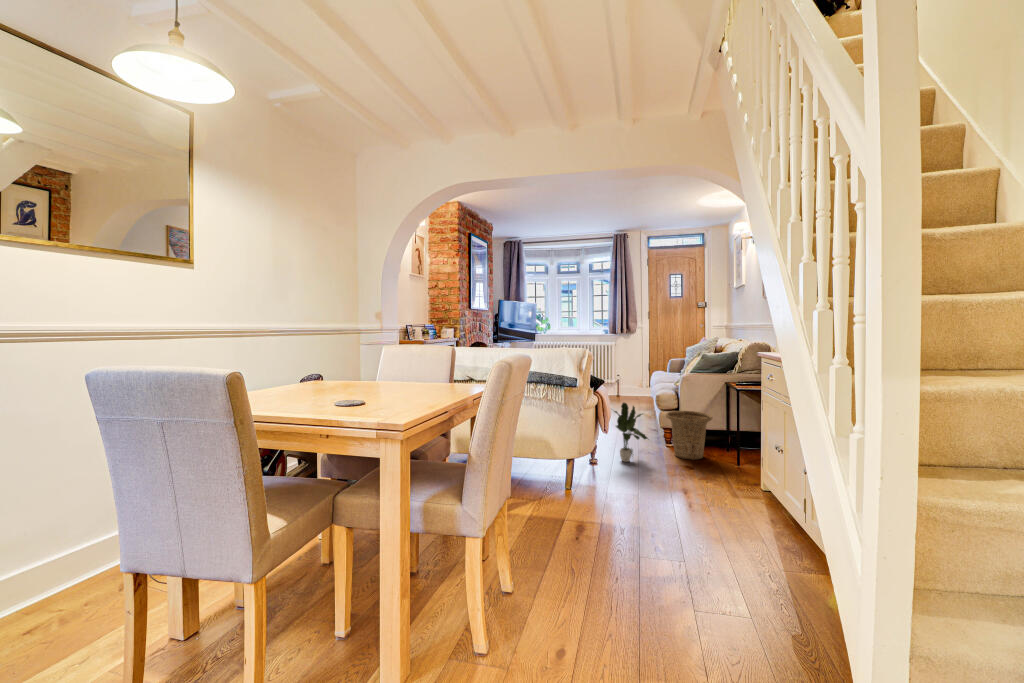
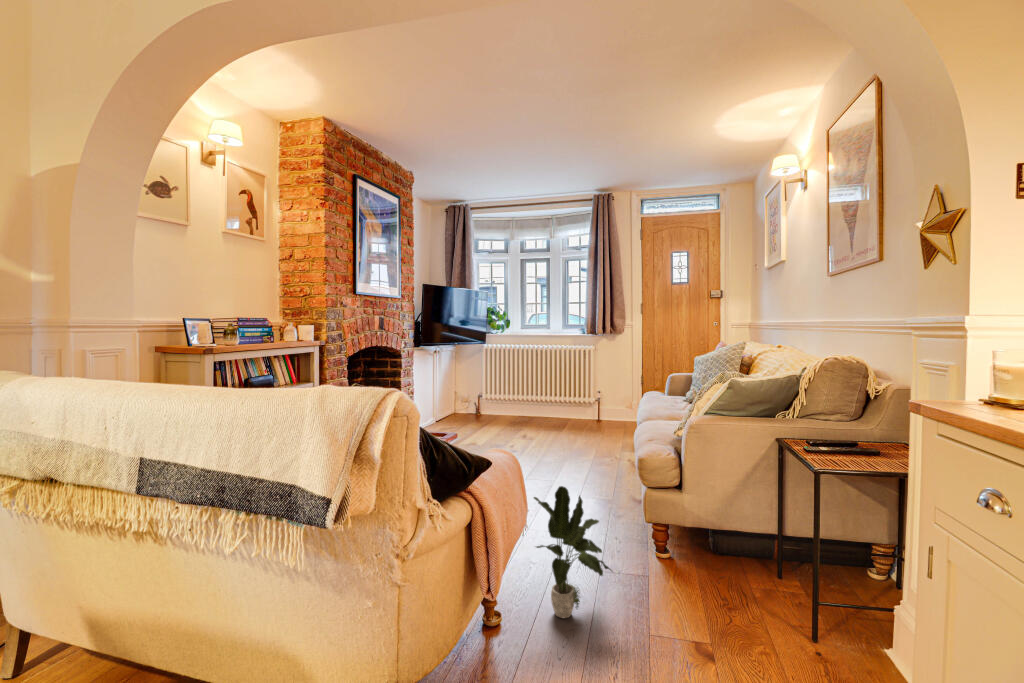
basket: present [666,411,713,460] -> none [653,493,752,611]

